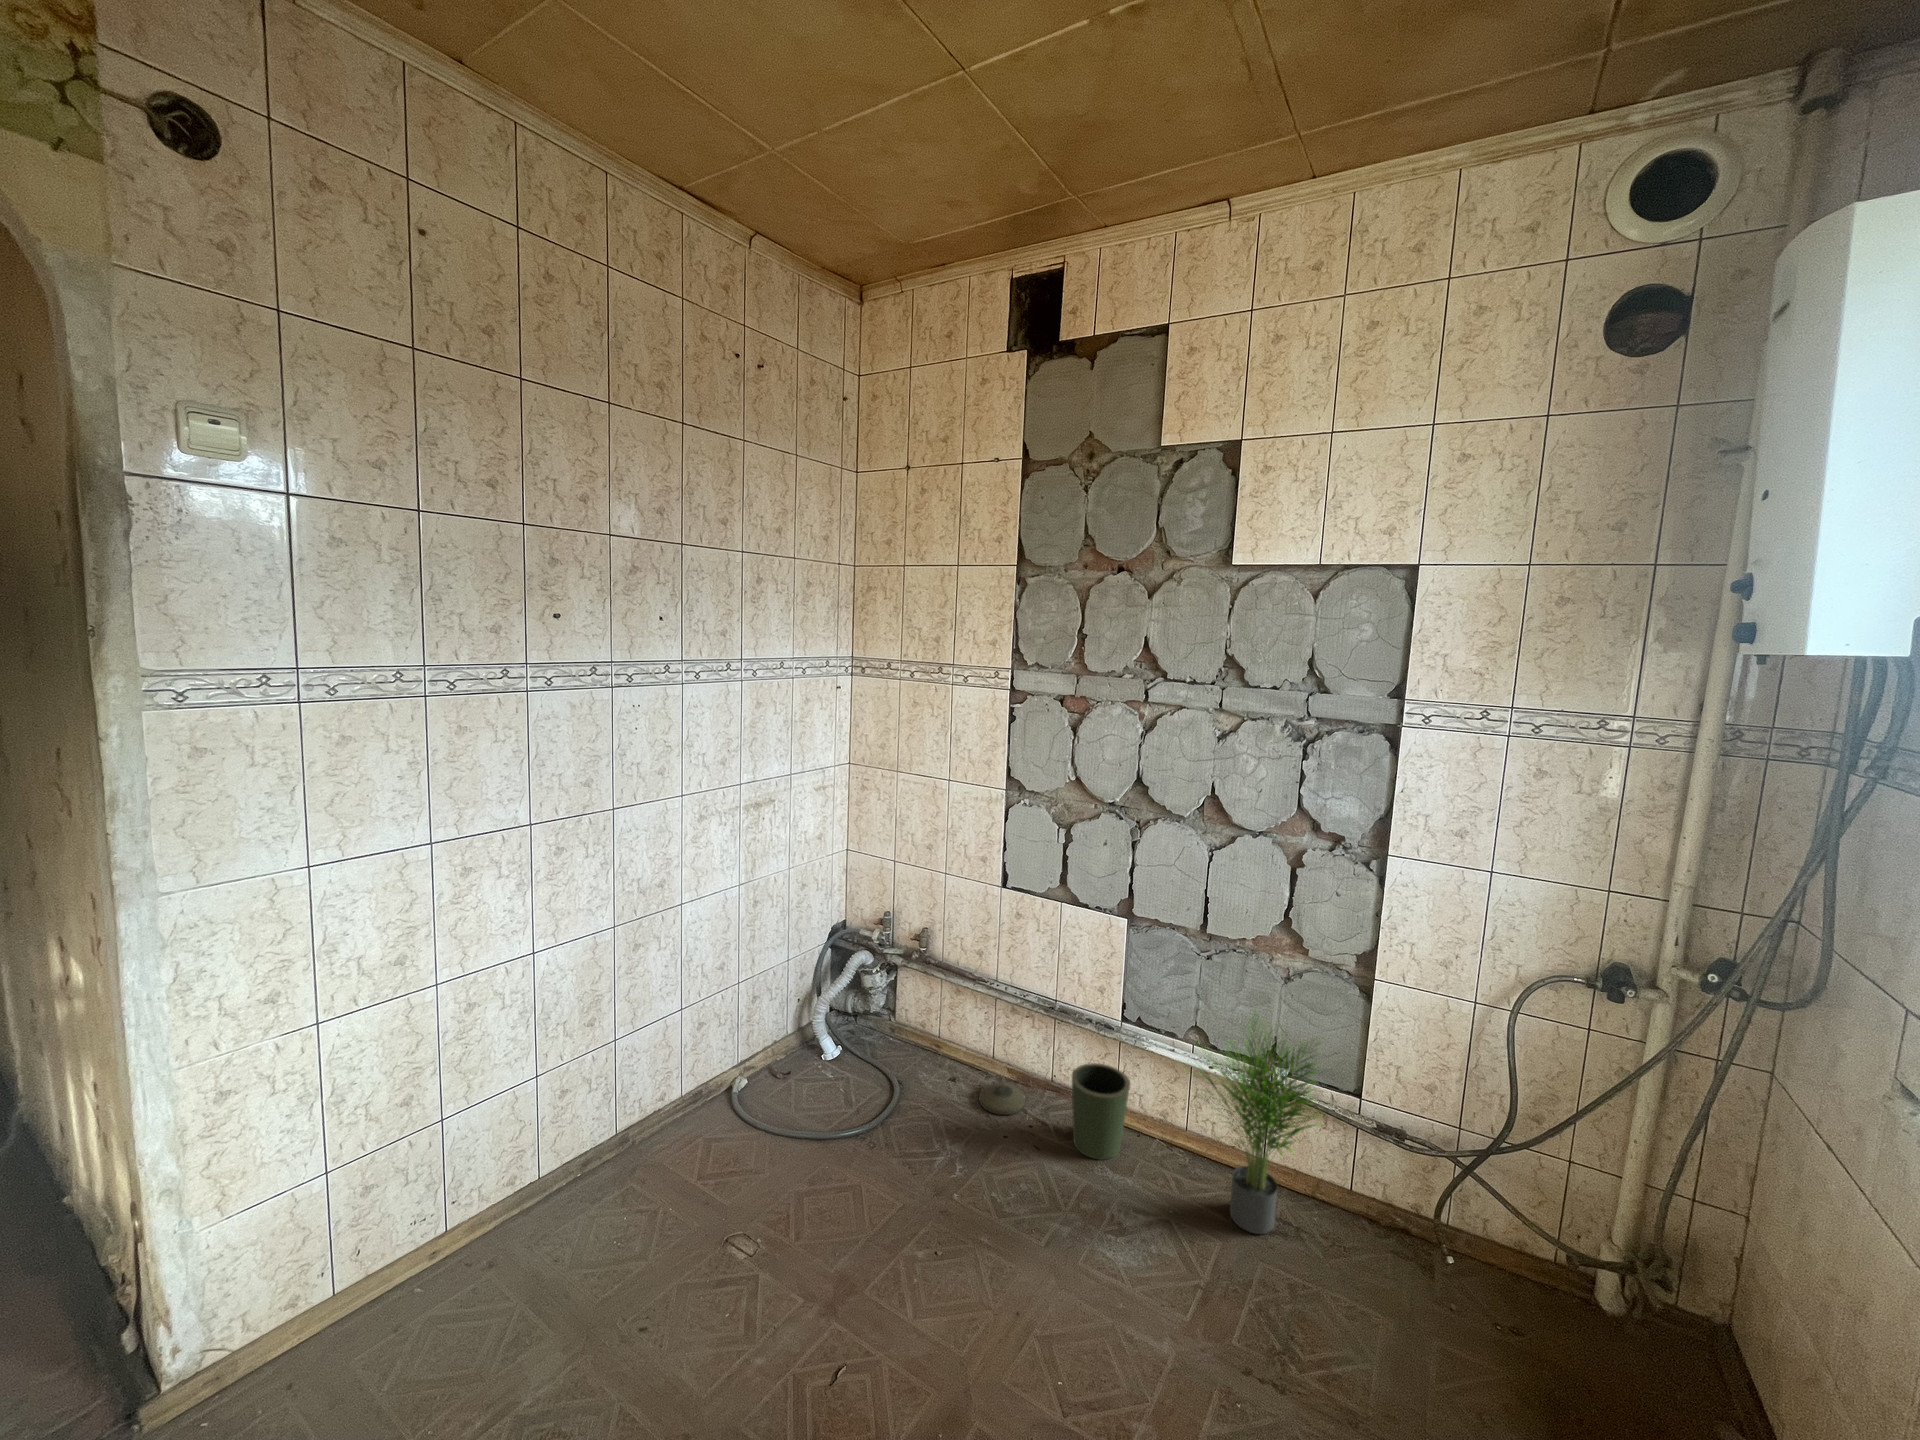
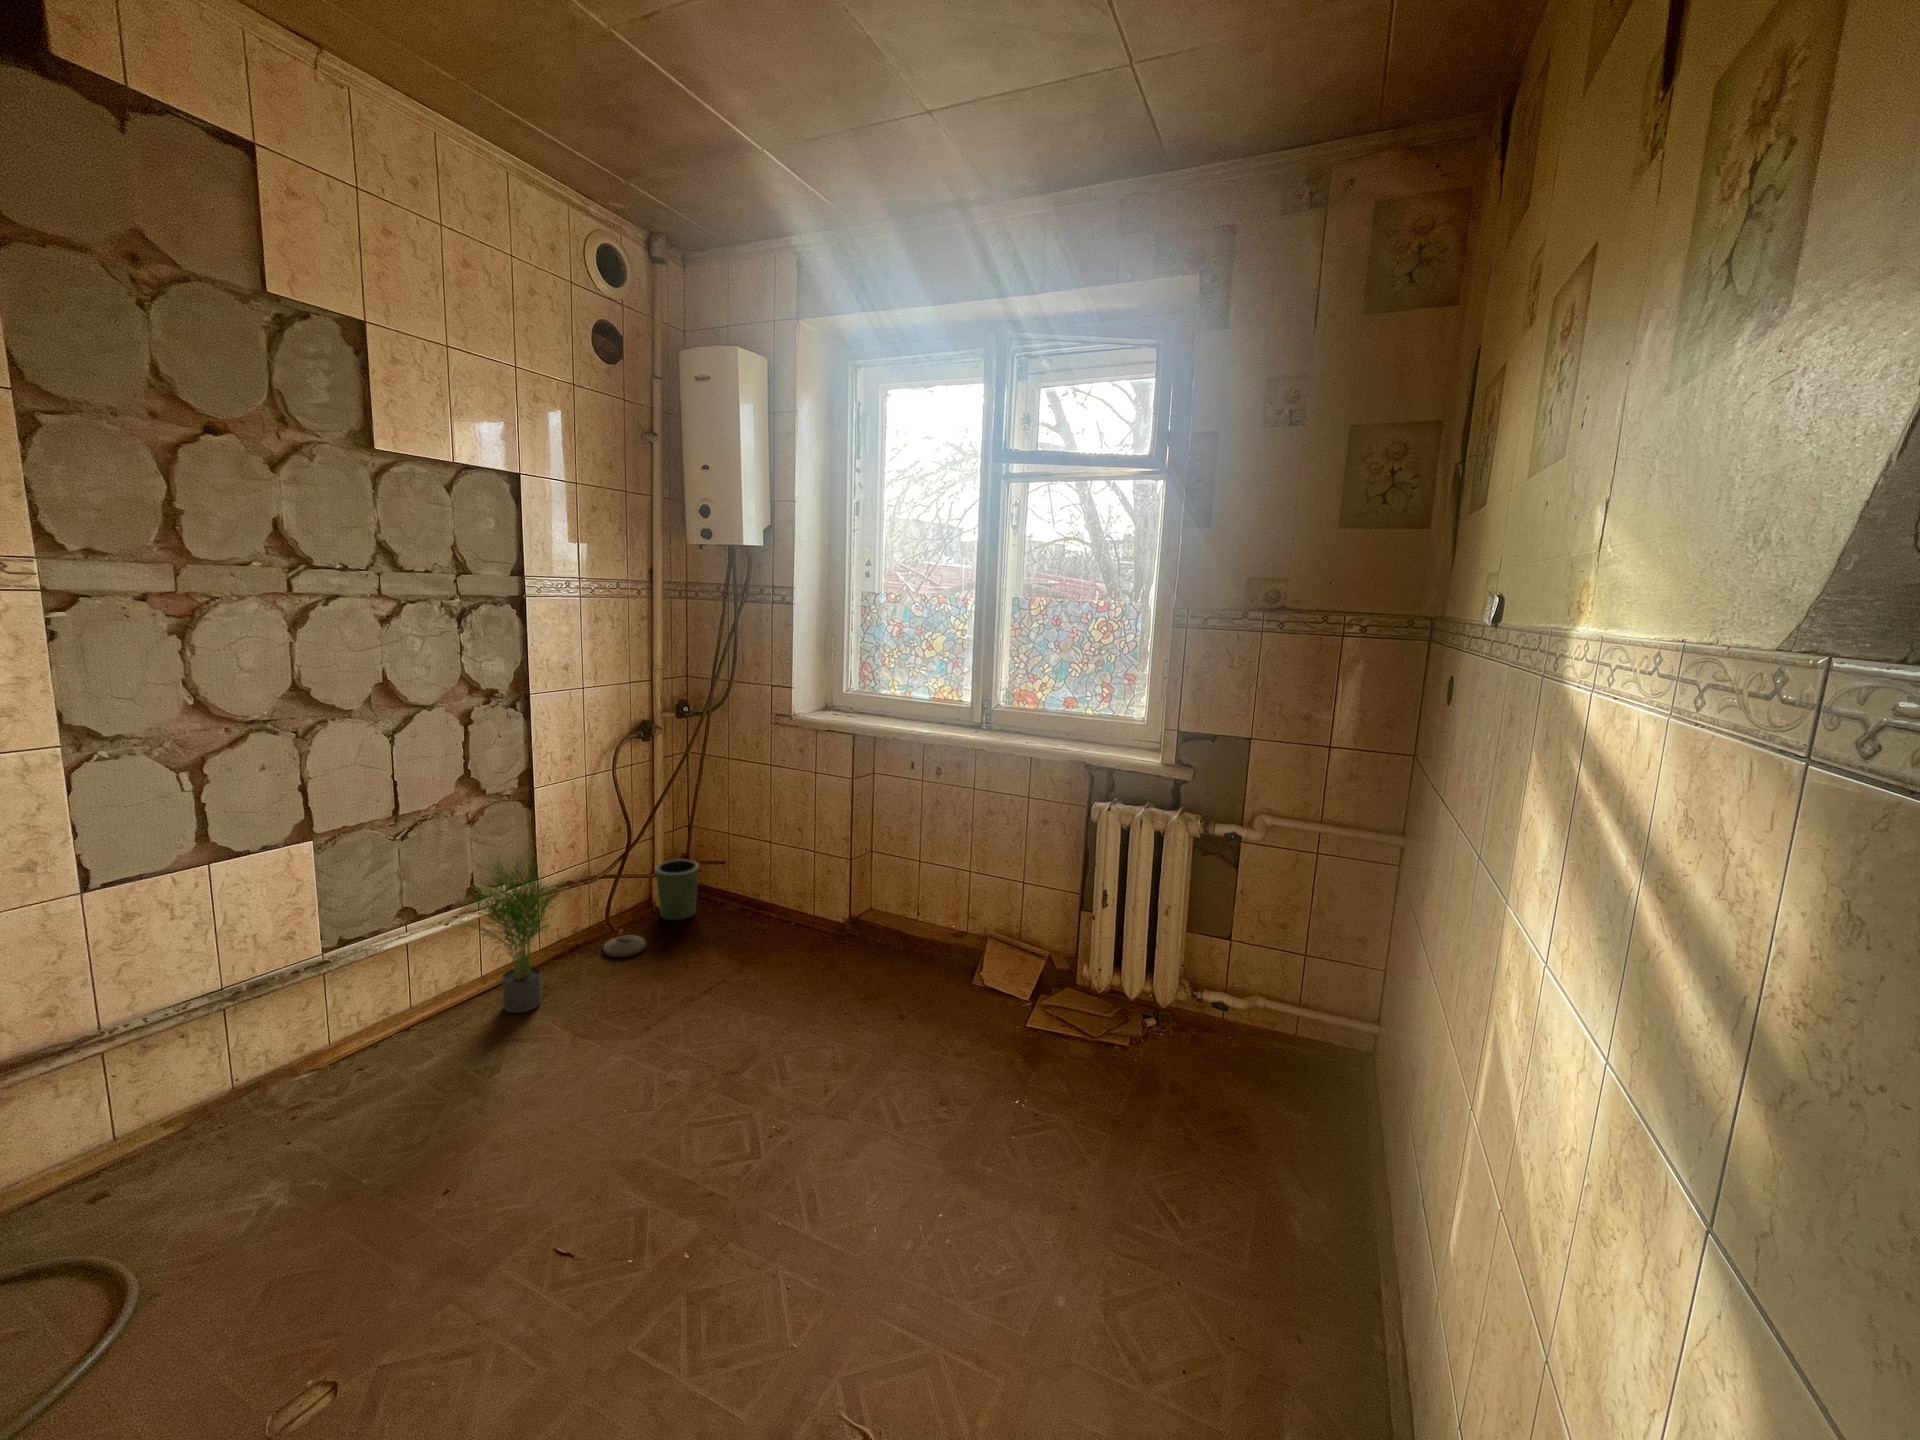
trash can: present [979,1063,1130,1160] -> present [603,859,699,957]

